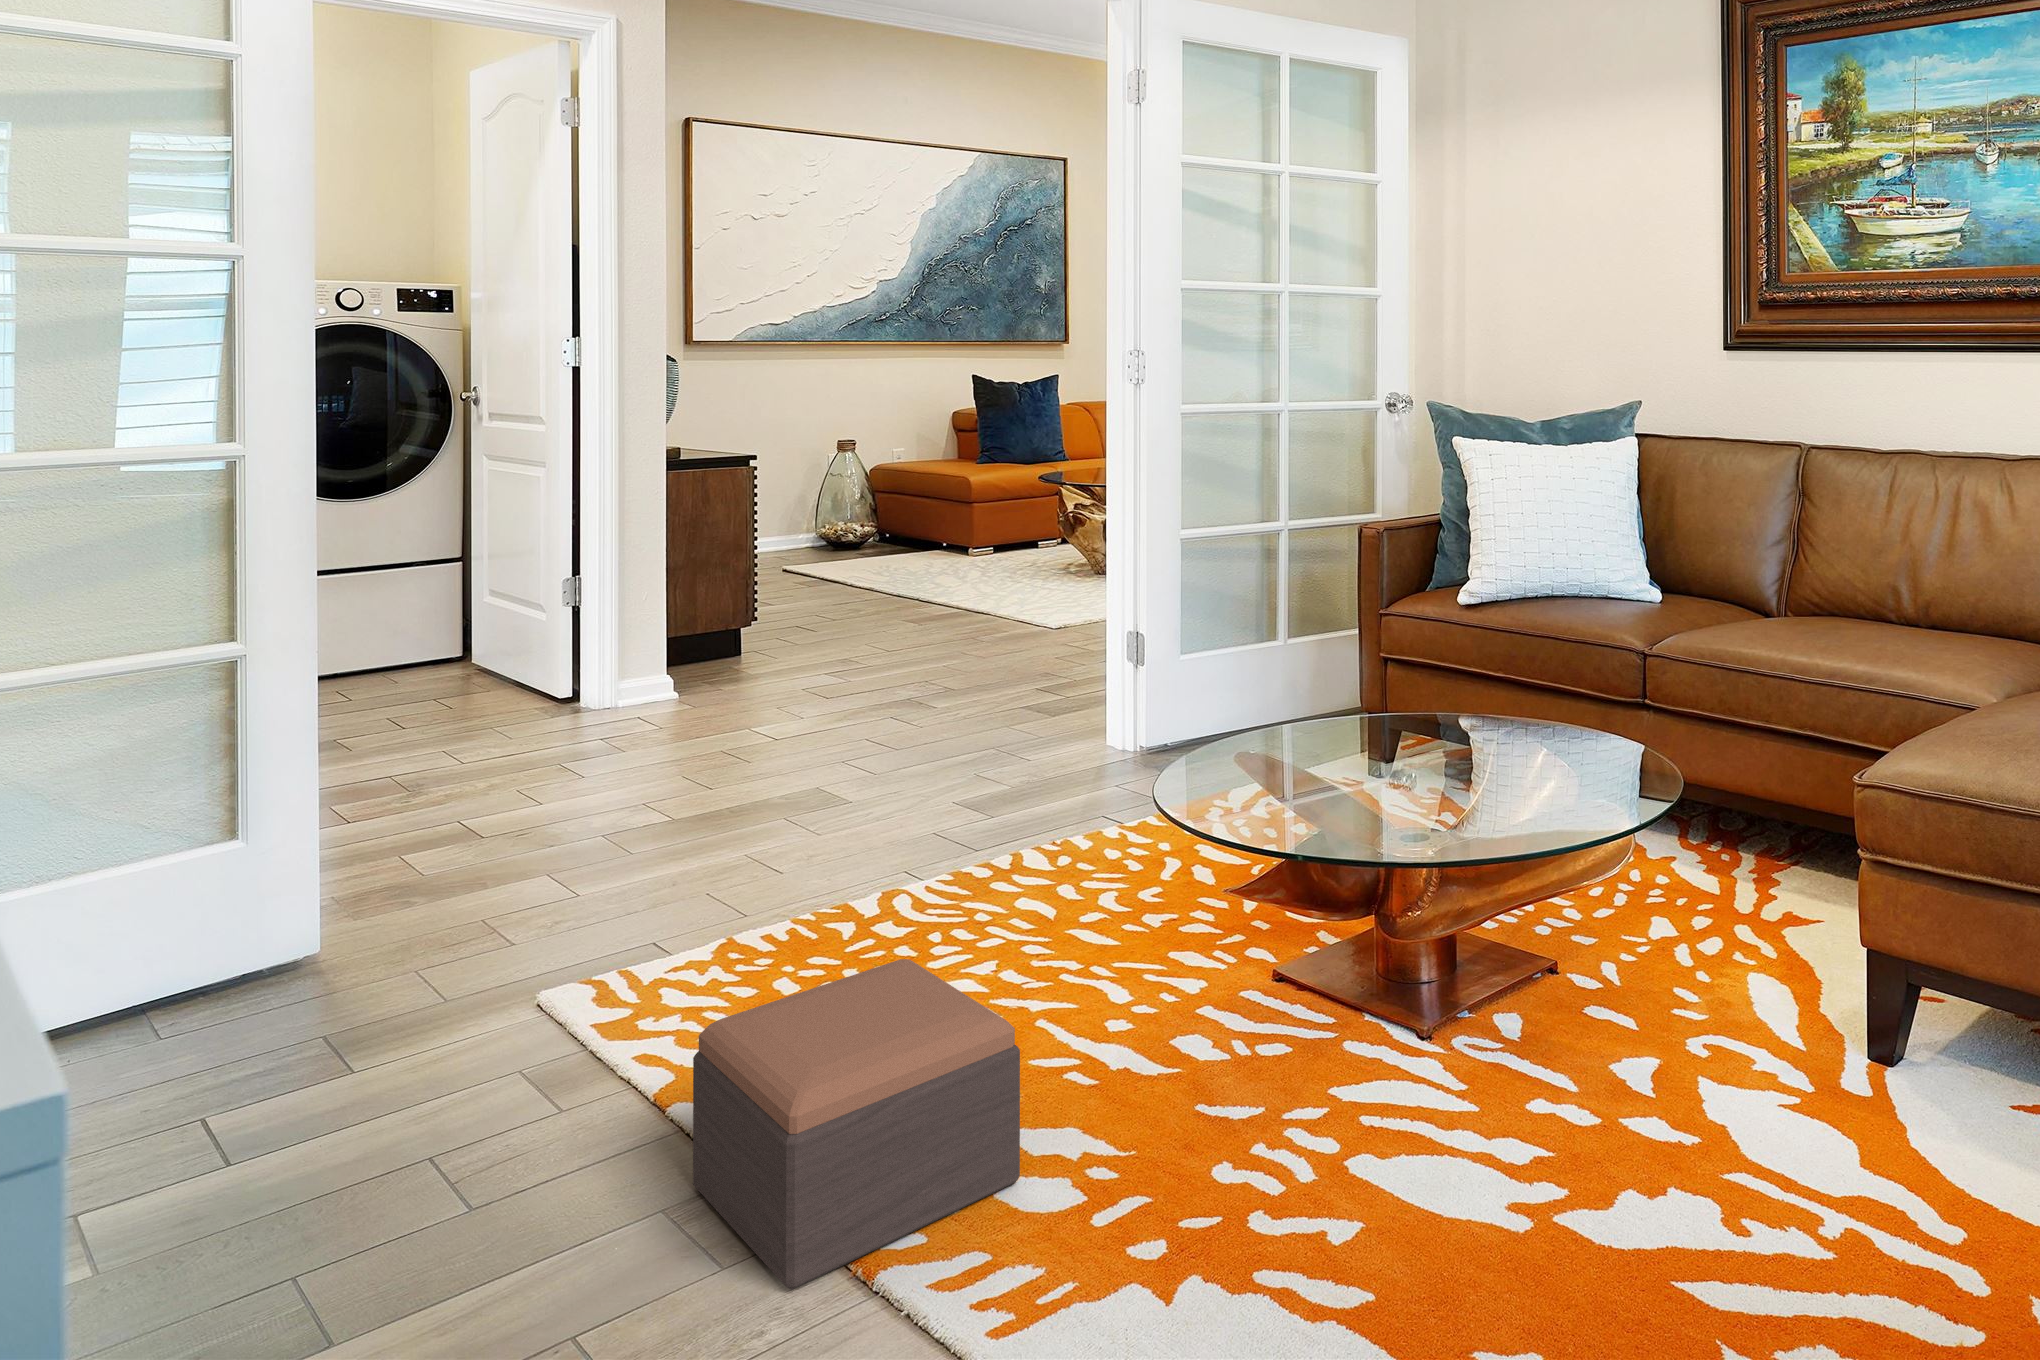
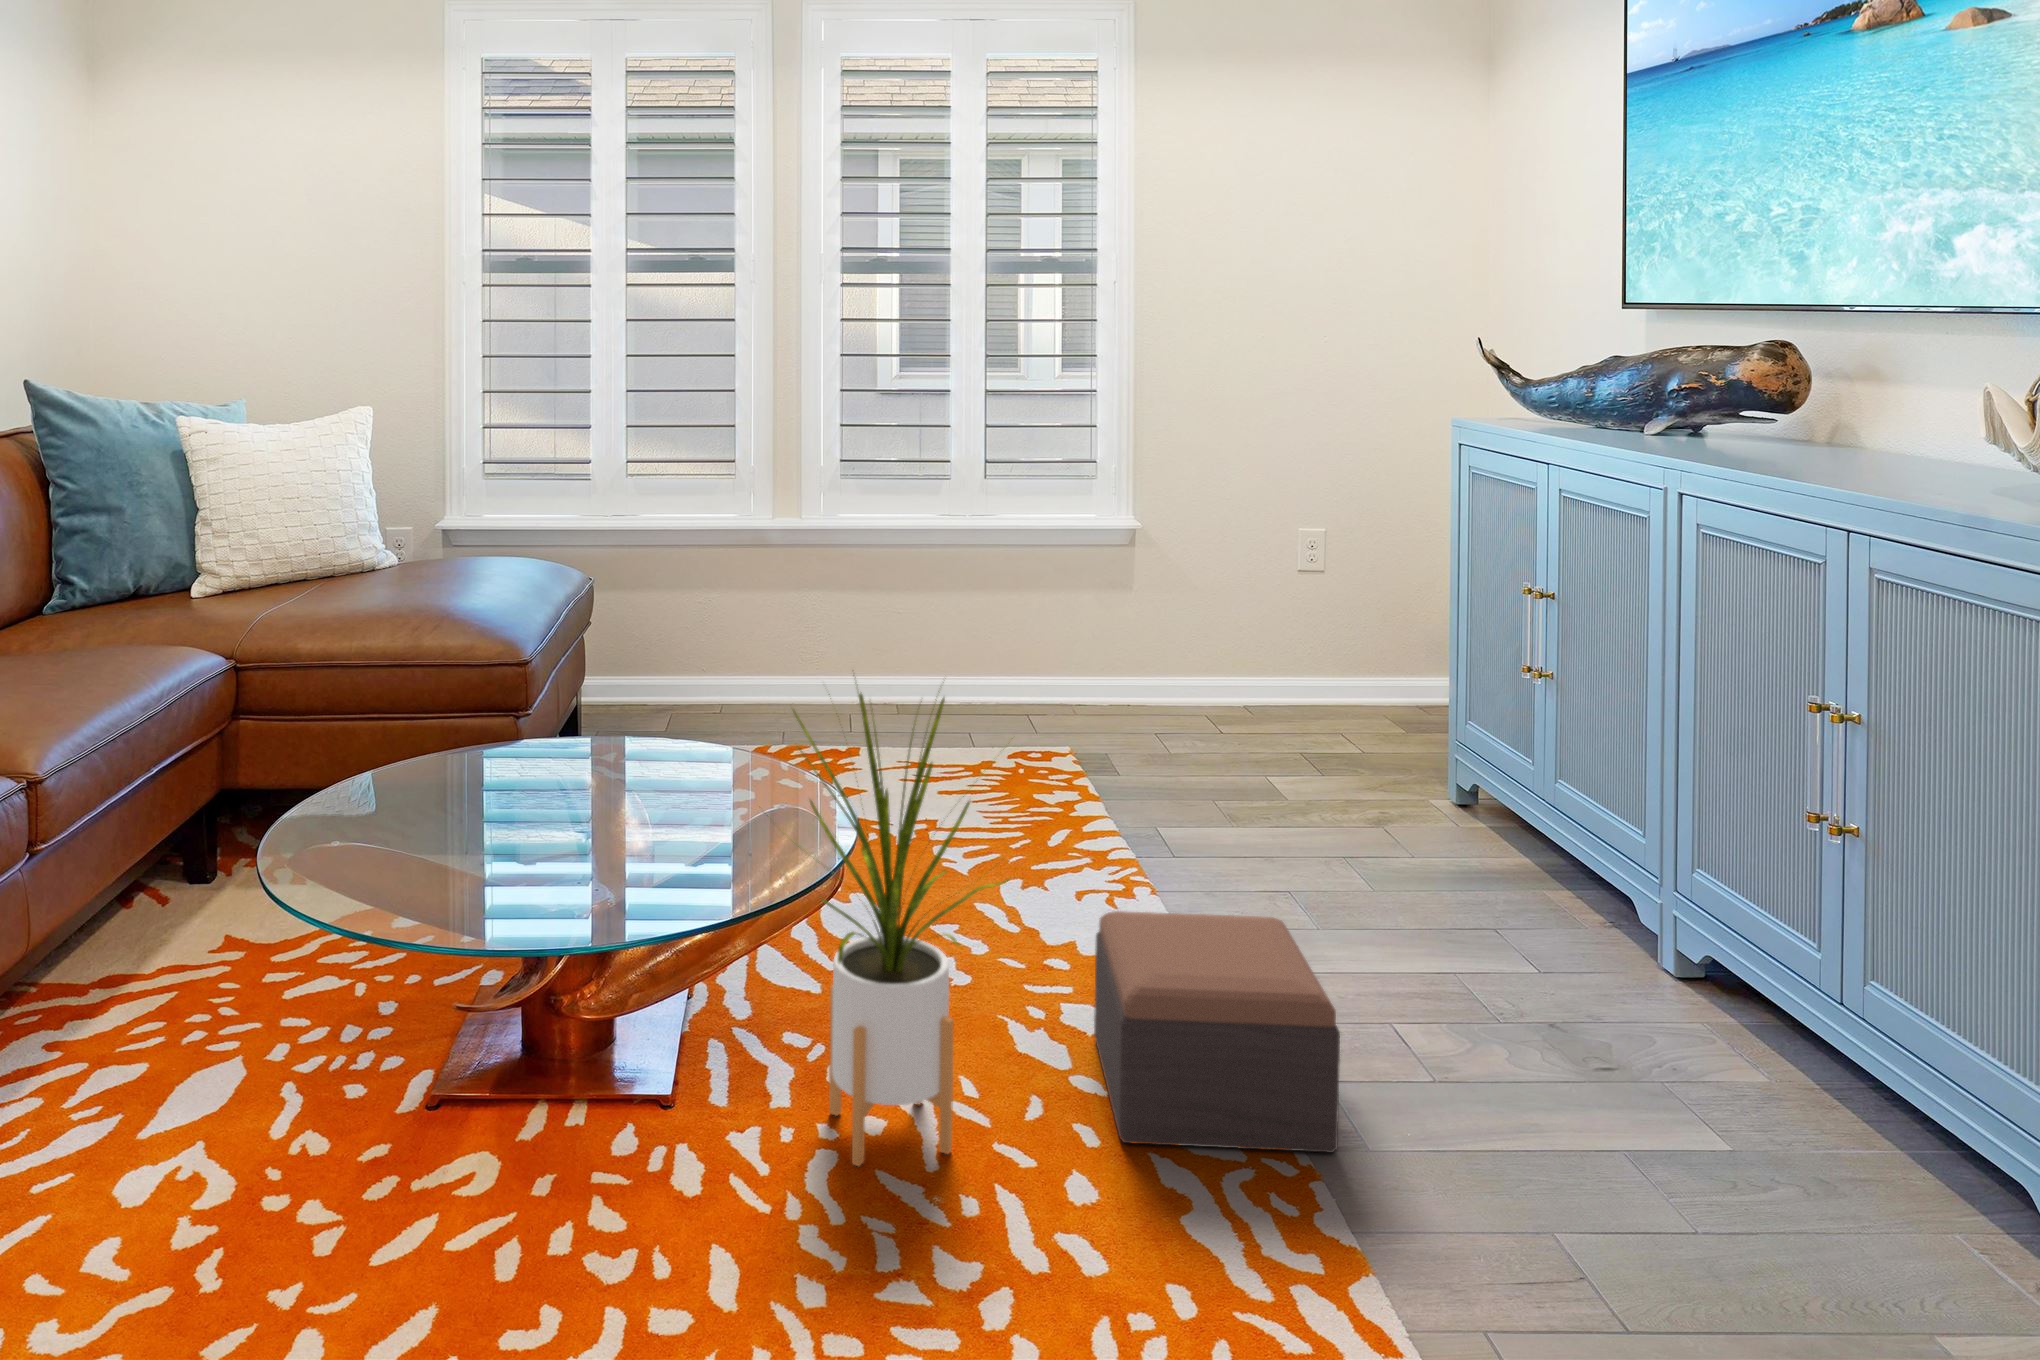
house plant: none [989,608,1212,1050] -> present [793,677,1008,1166]

